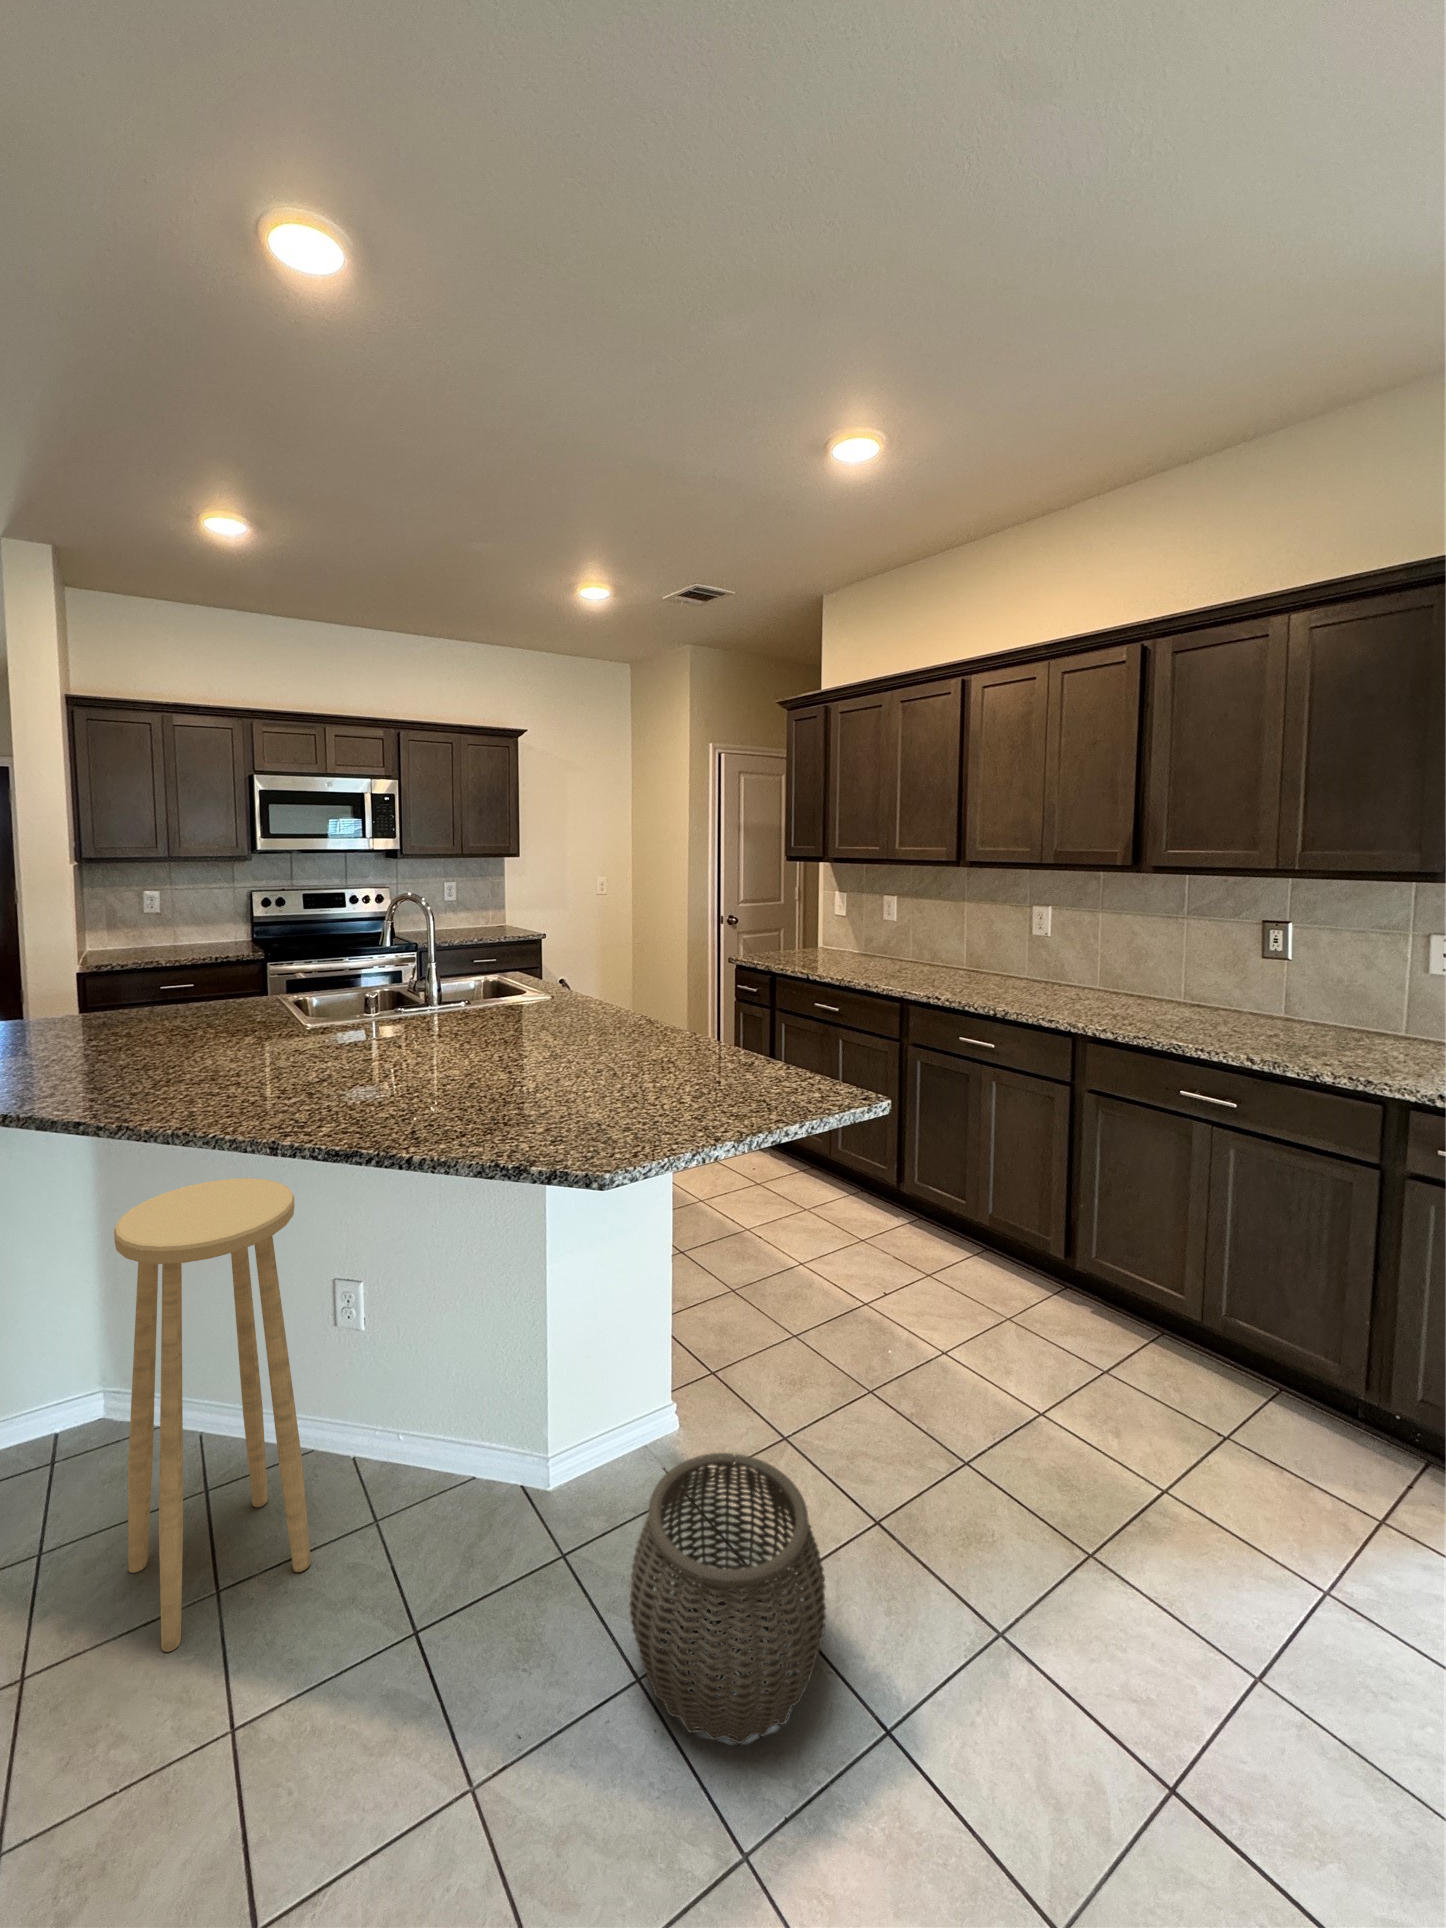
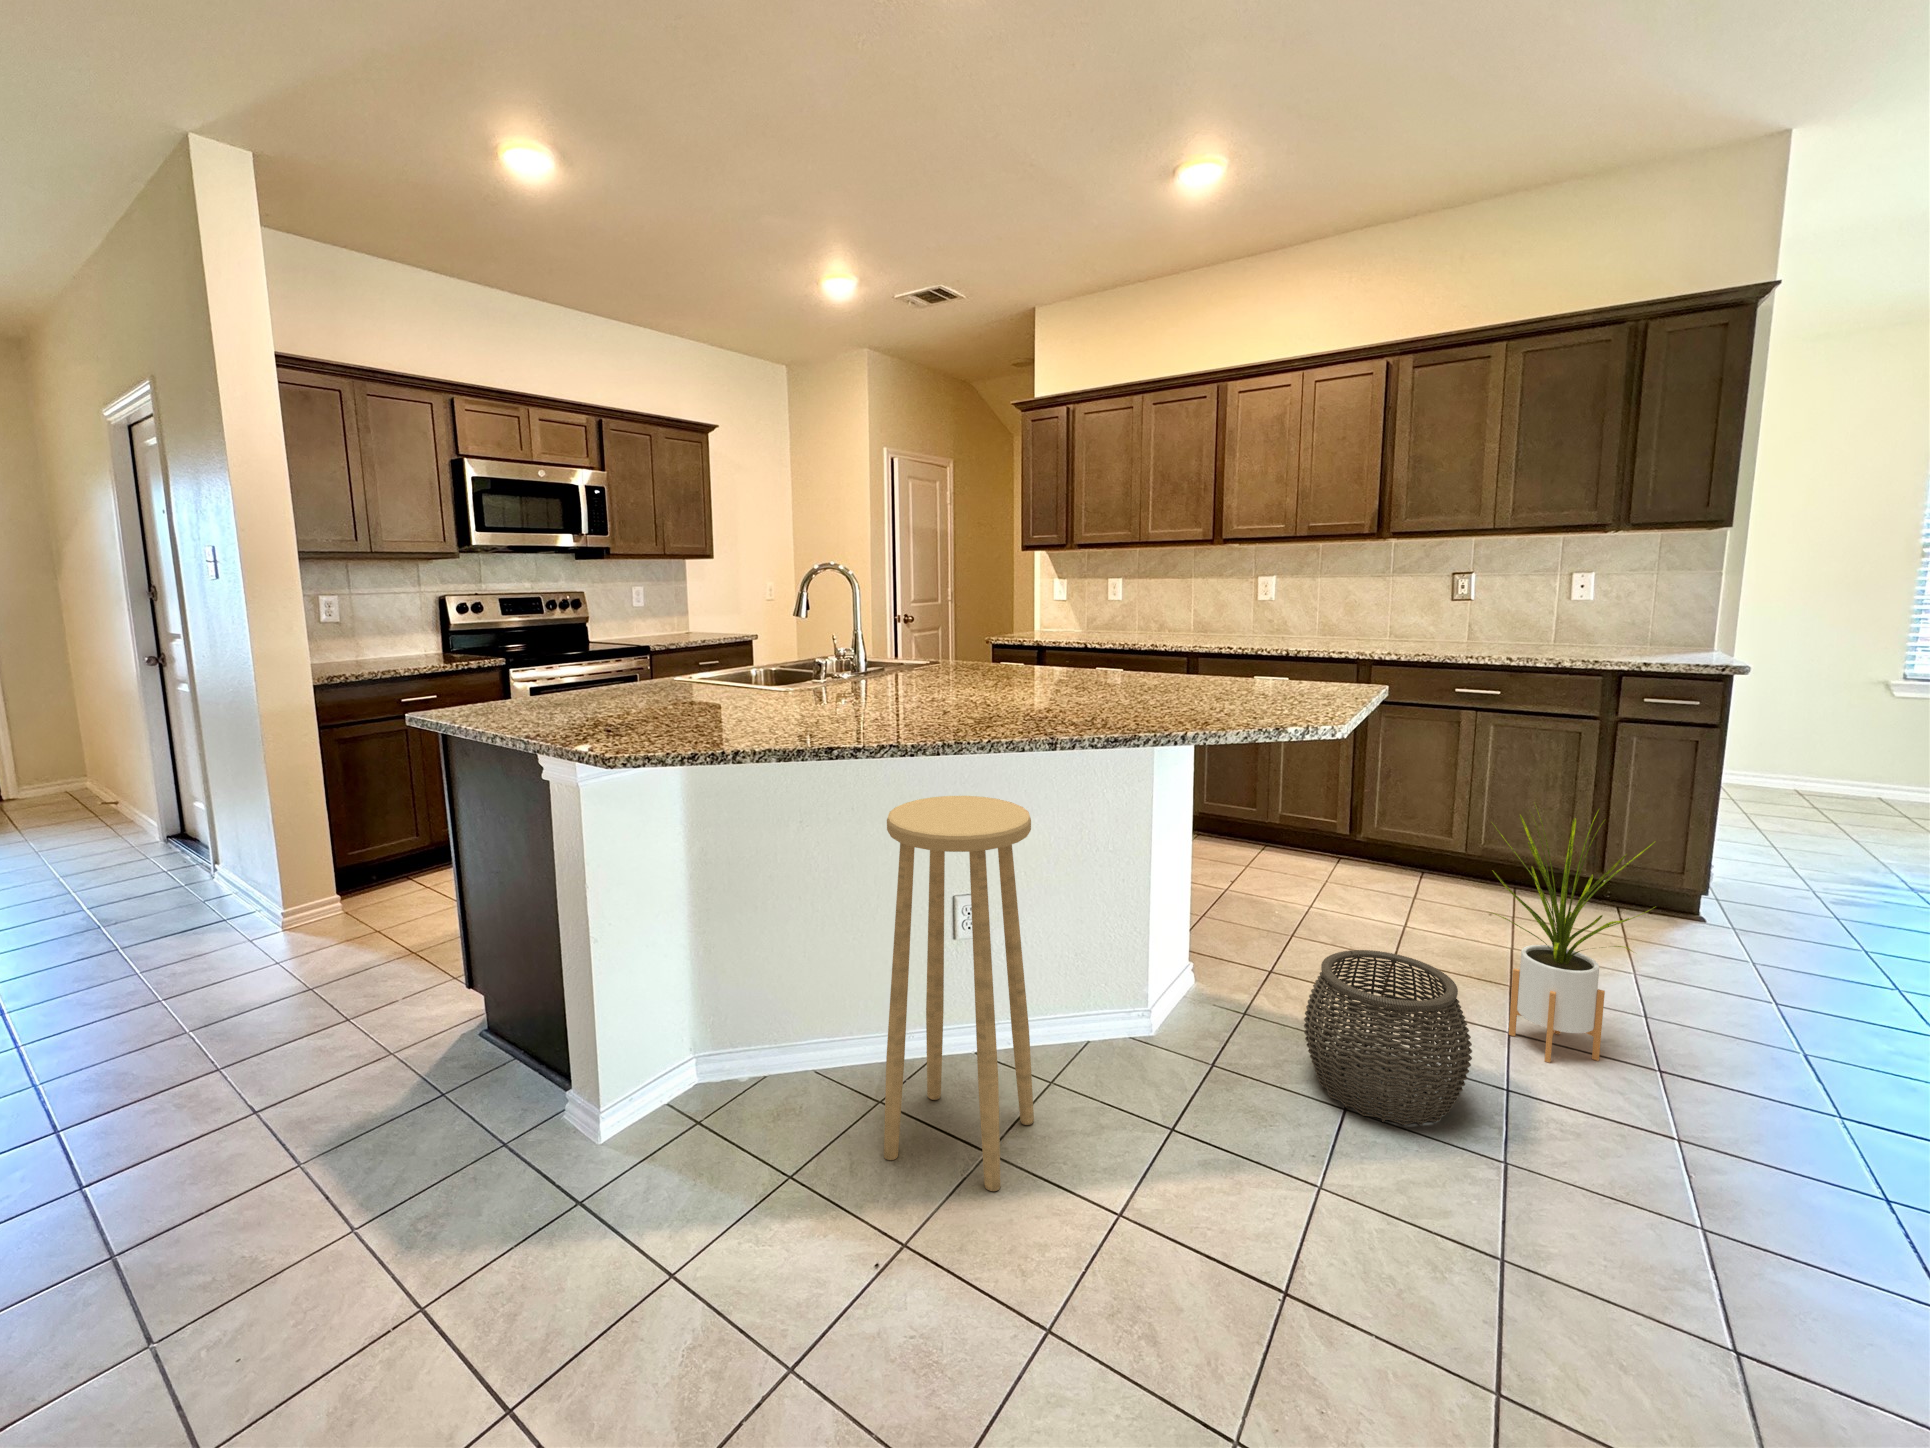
house plant: none [943,1301,1172,1721] -> present [1490,803,1655,1063]

